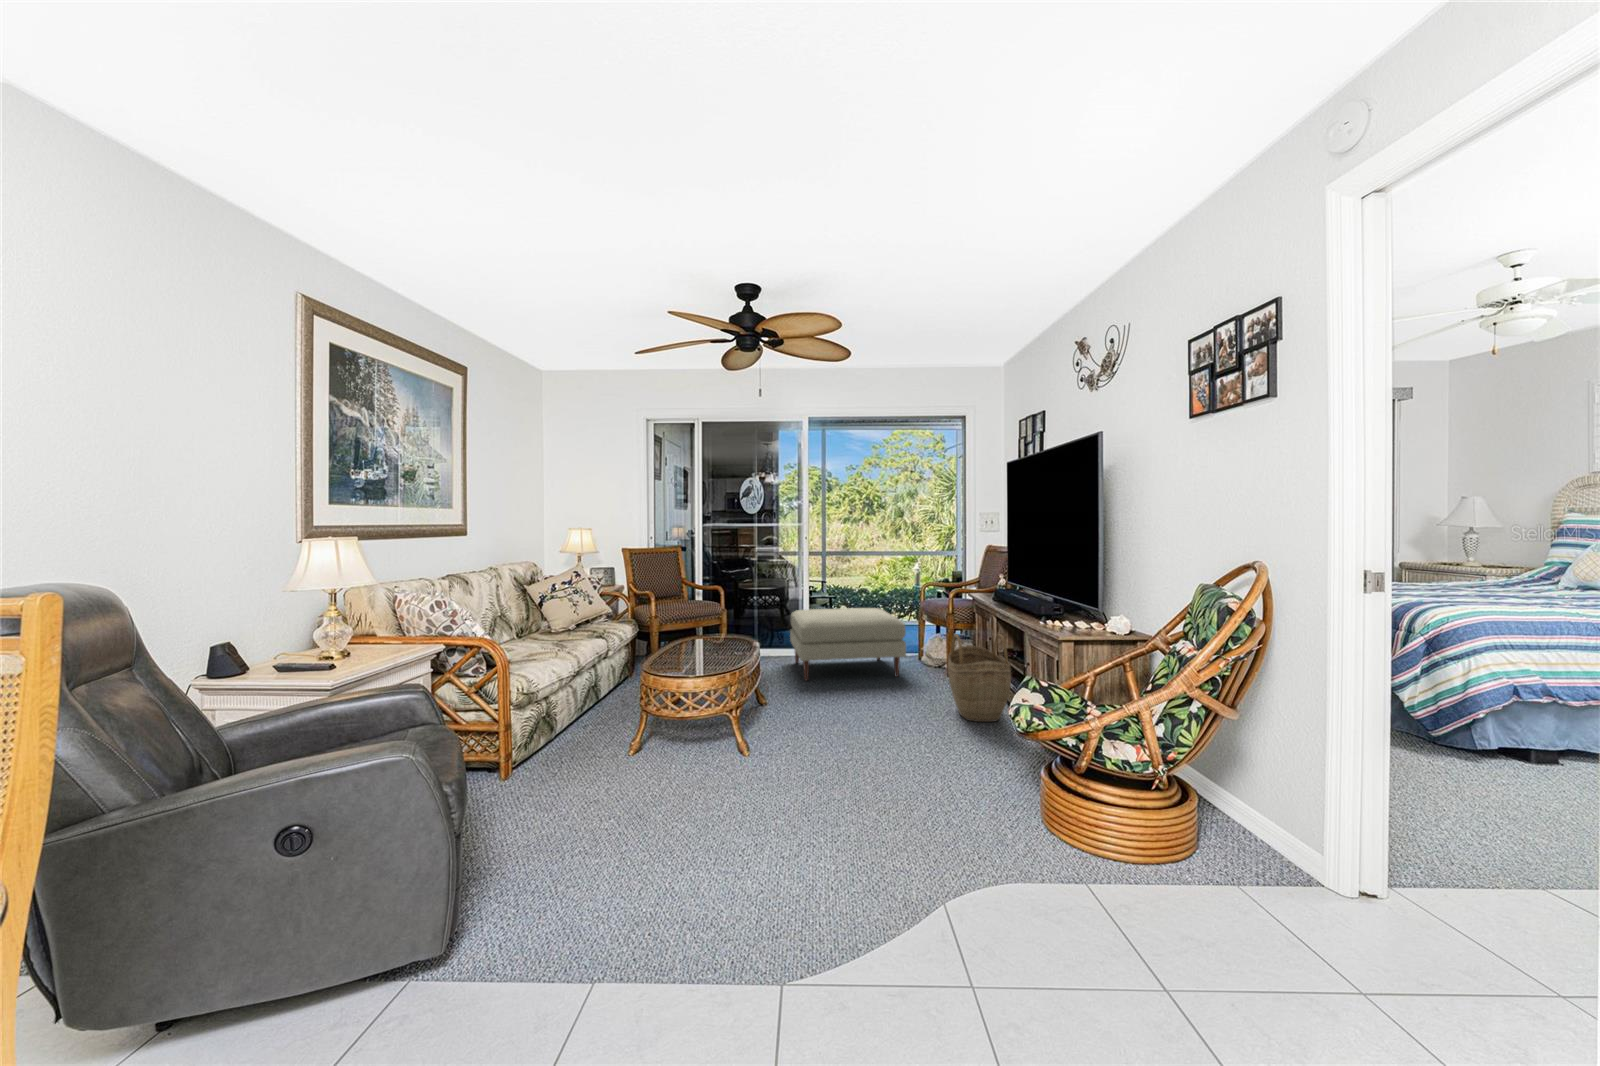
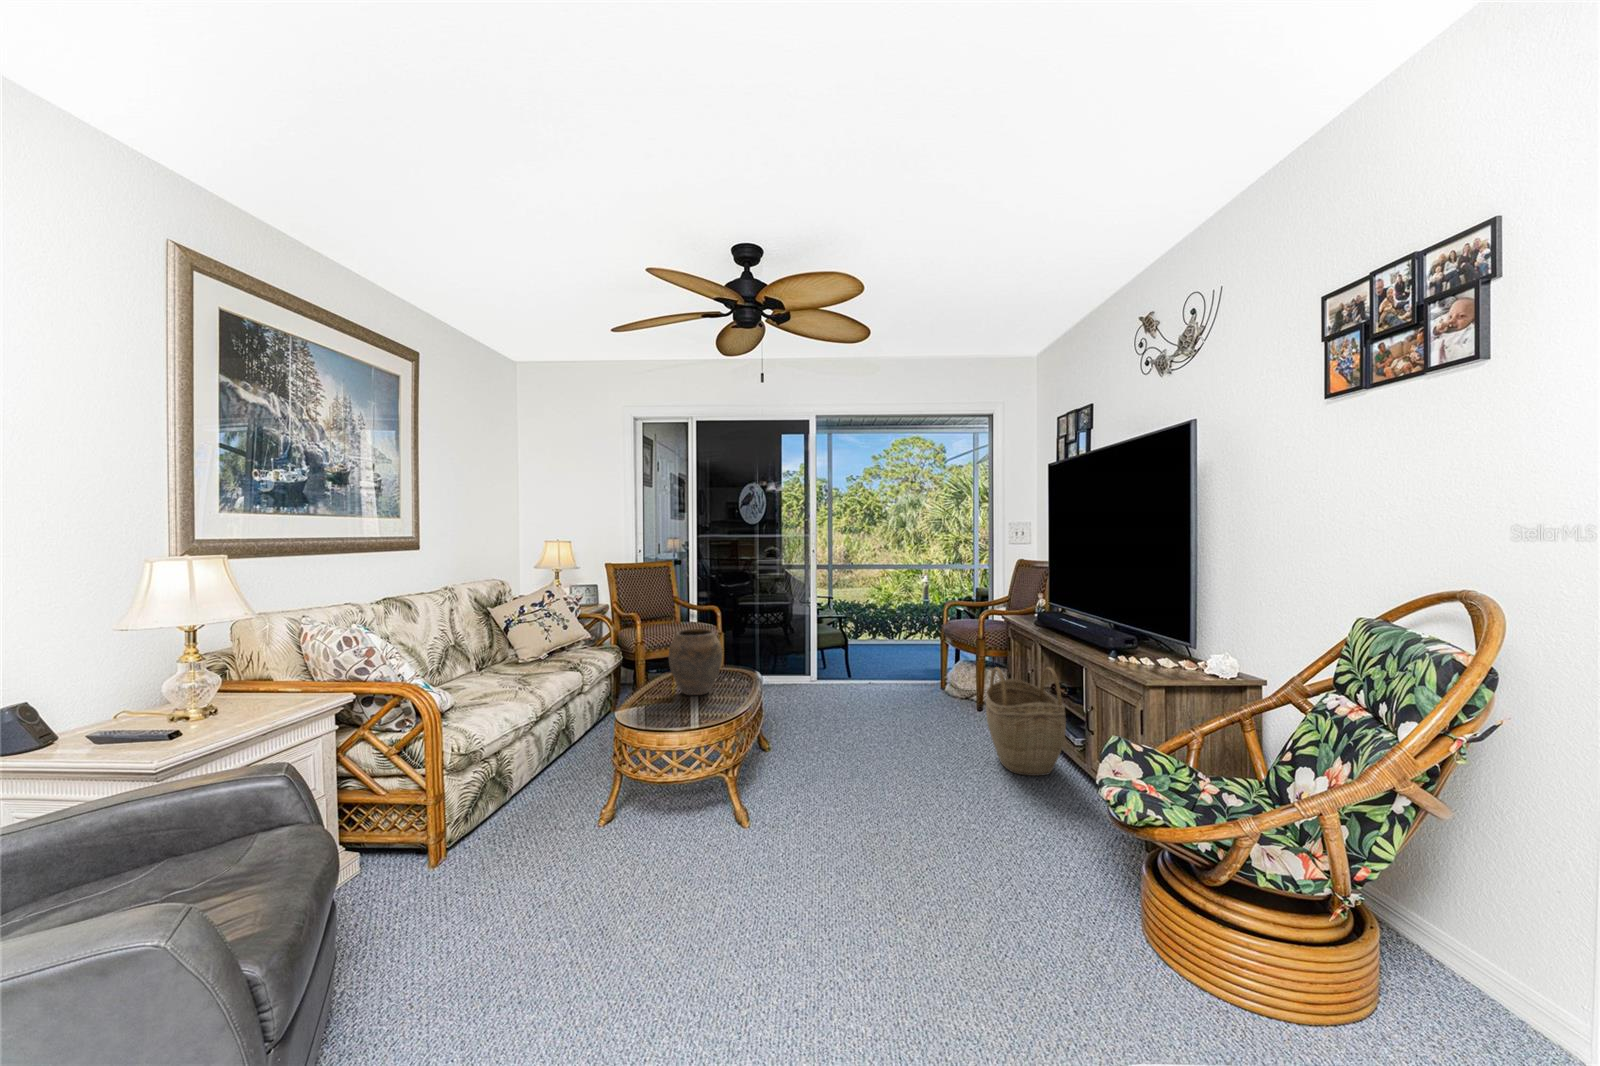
vase: none [684,601,728,655] -> present [669,629,722,695]
ottoman: present [790,608,906,681] -> none [796,630,930,716]

